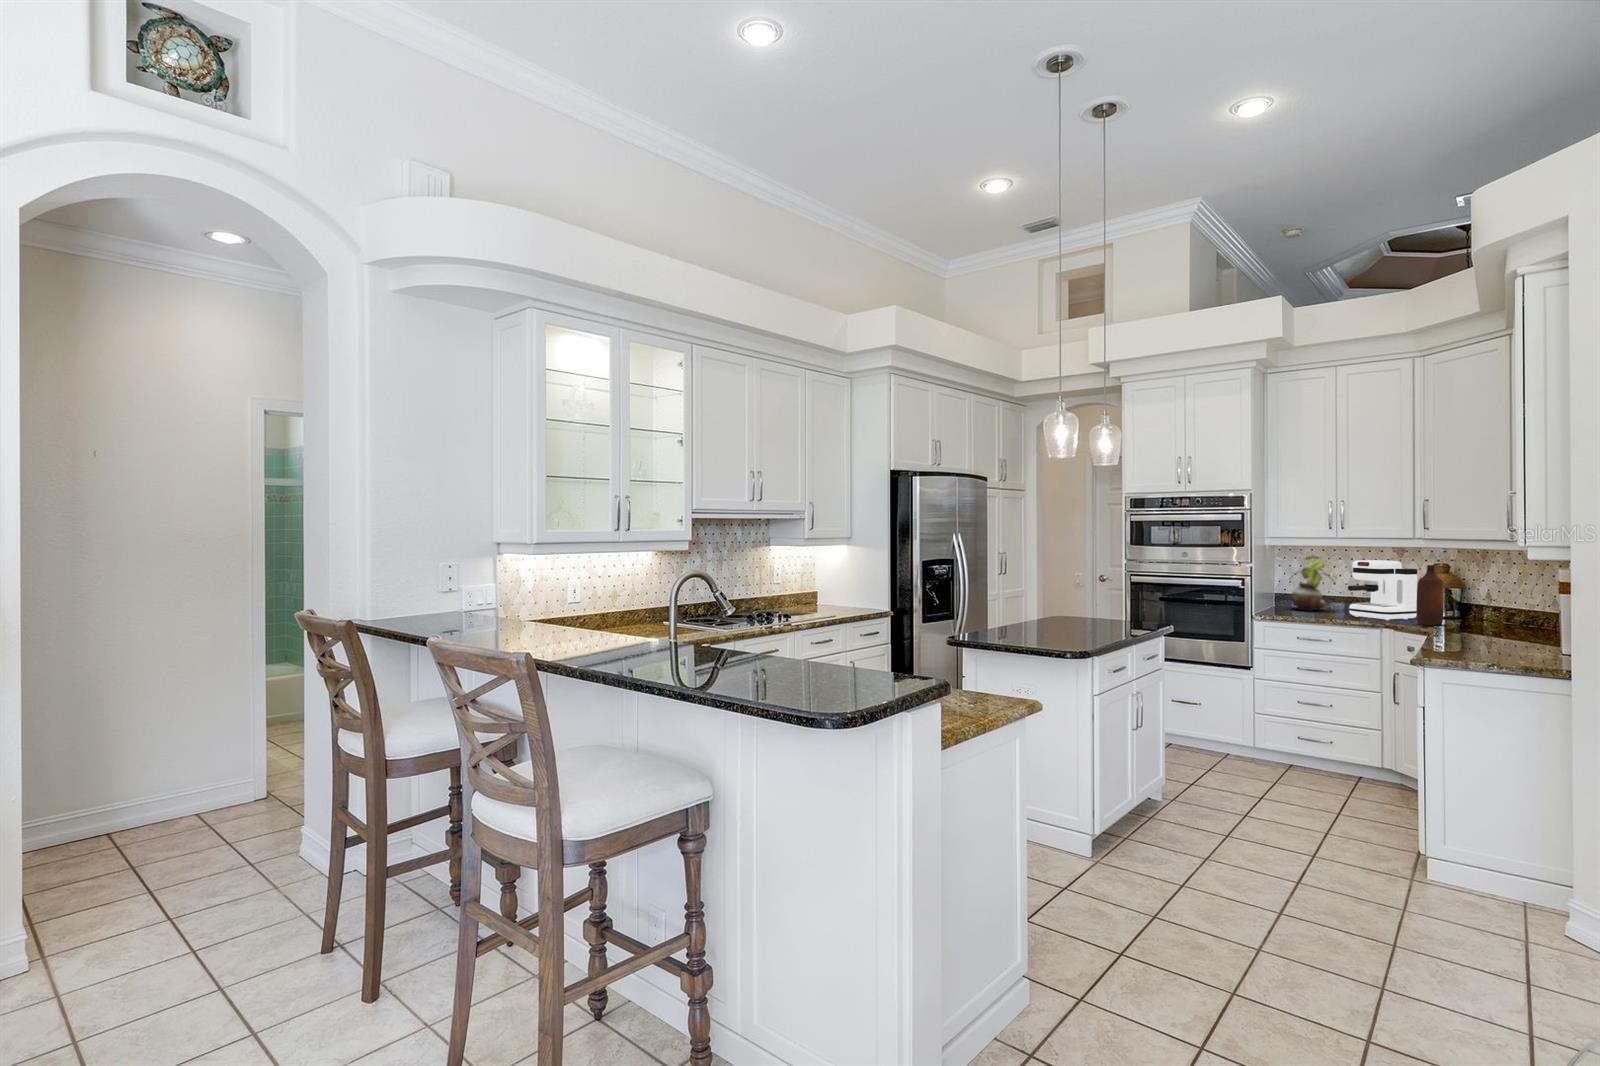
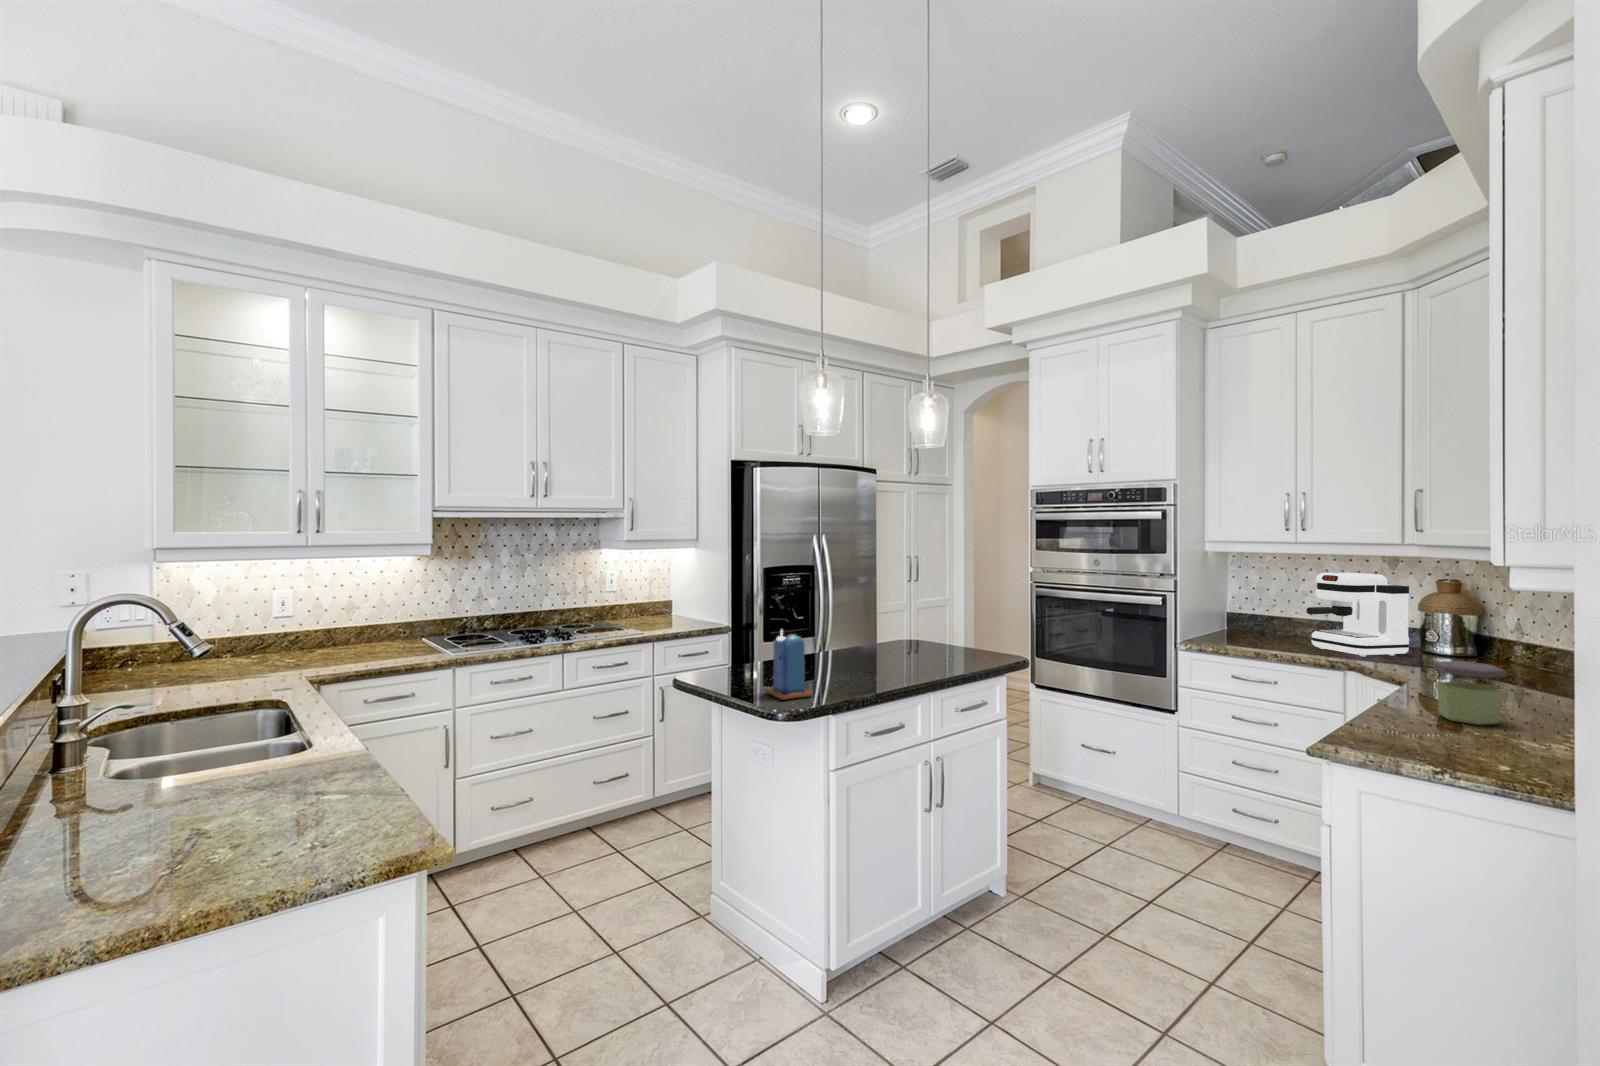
potted plant: present [1290,556,1336,611] -> none [1239,566,1301,637]
bottle: present [1416,565,1444,626] -> none [1402,582,1444,669]
candle: none [1033,599,1070,647] -> present [764,630,814,700]
jar: none [1450,611,1492,648] -> present [1433,661,1507,725]

